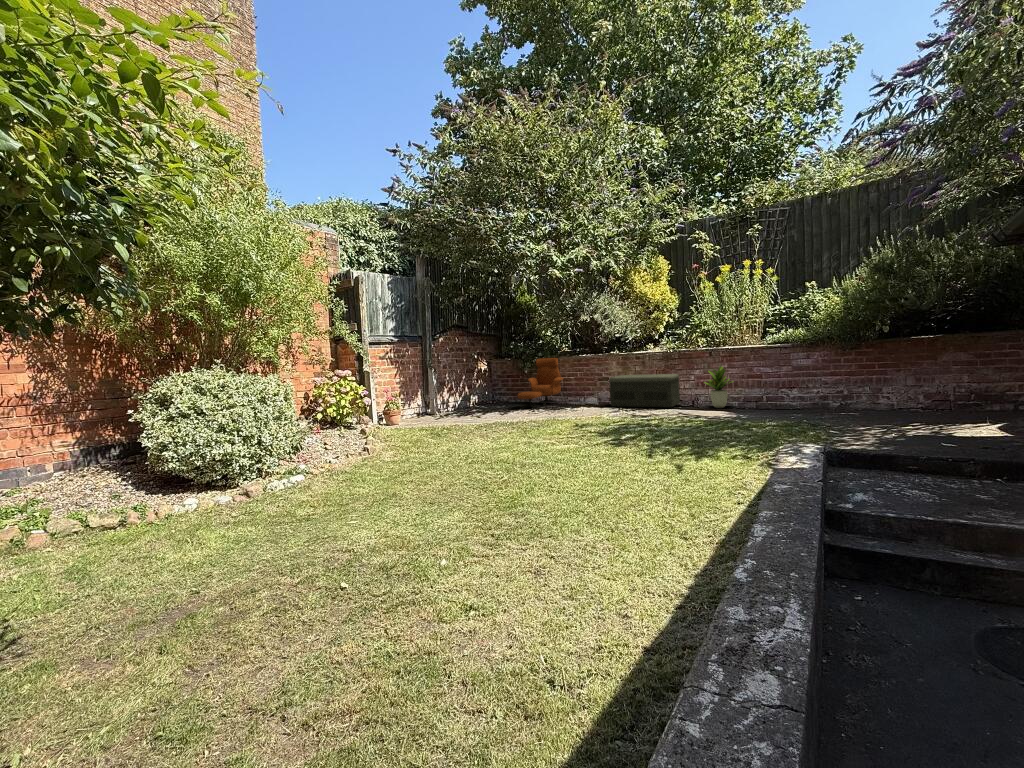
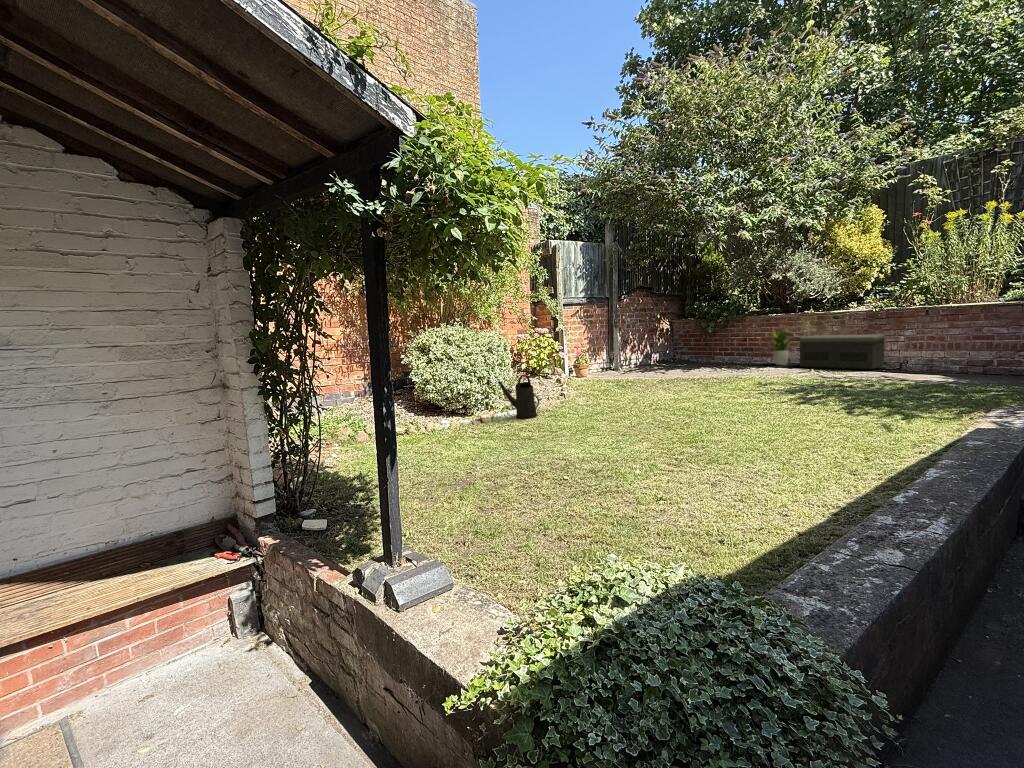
lounge chair: present [517,358,563,409] -> none [699,318,749,368]
potted plant: present [706,365,730,408] -> present [769,326,791,365]
watering can: none [275,431,330,487] -> present [498,375,539,419]

